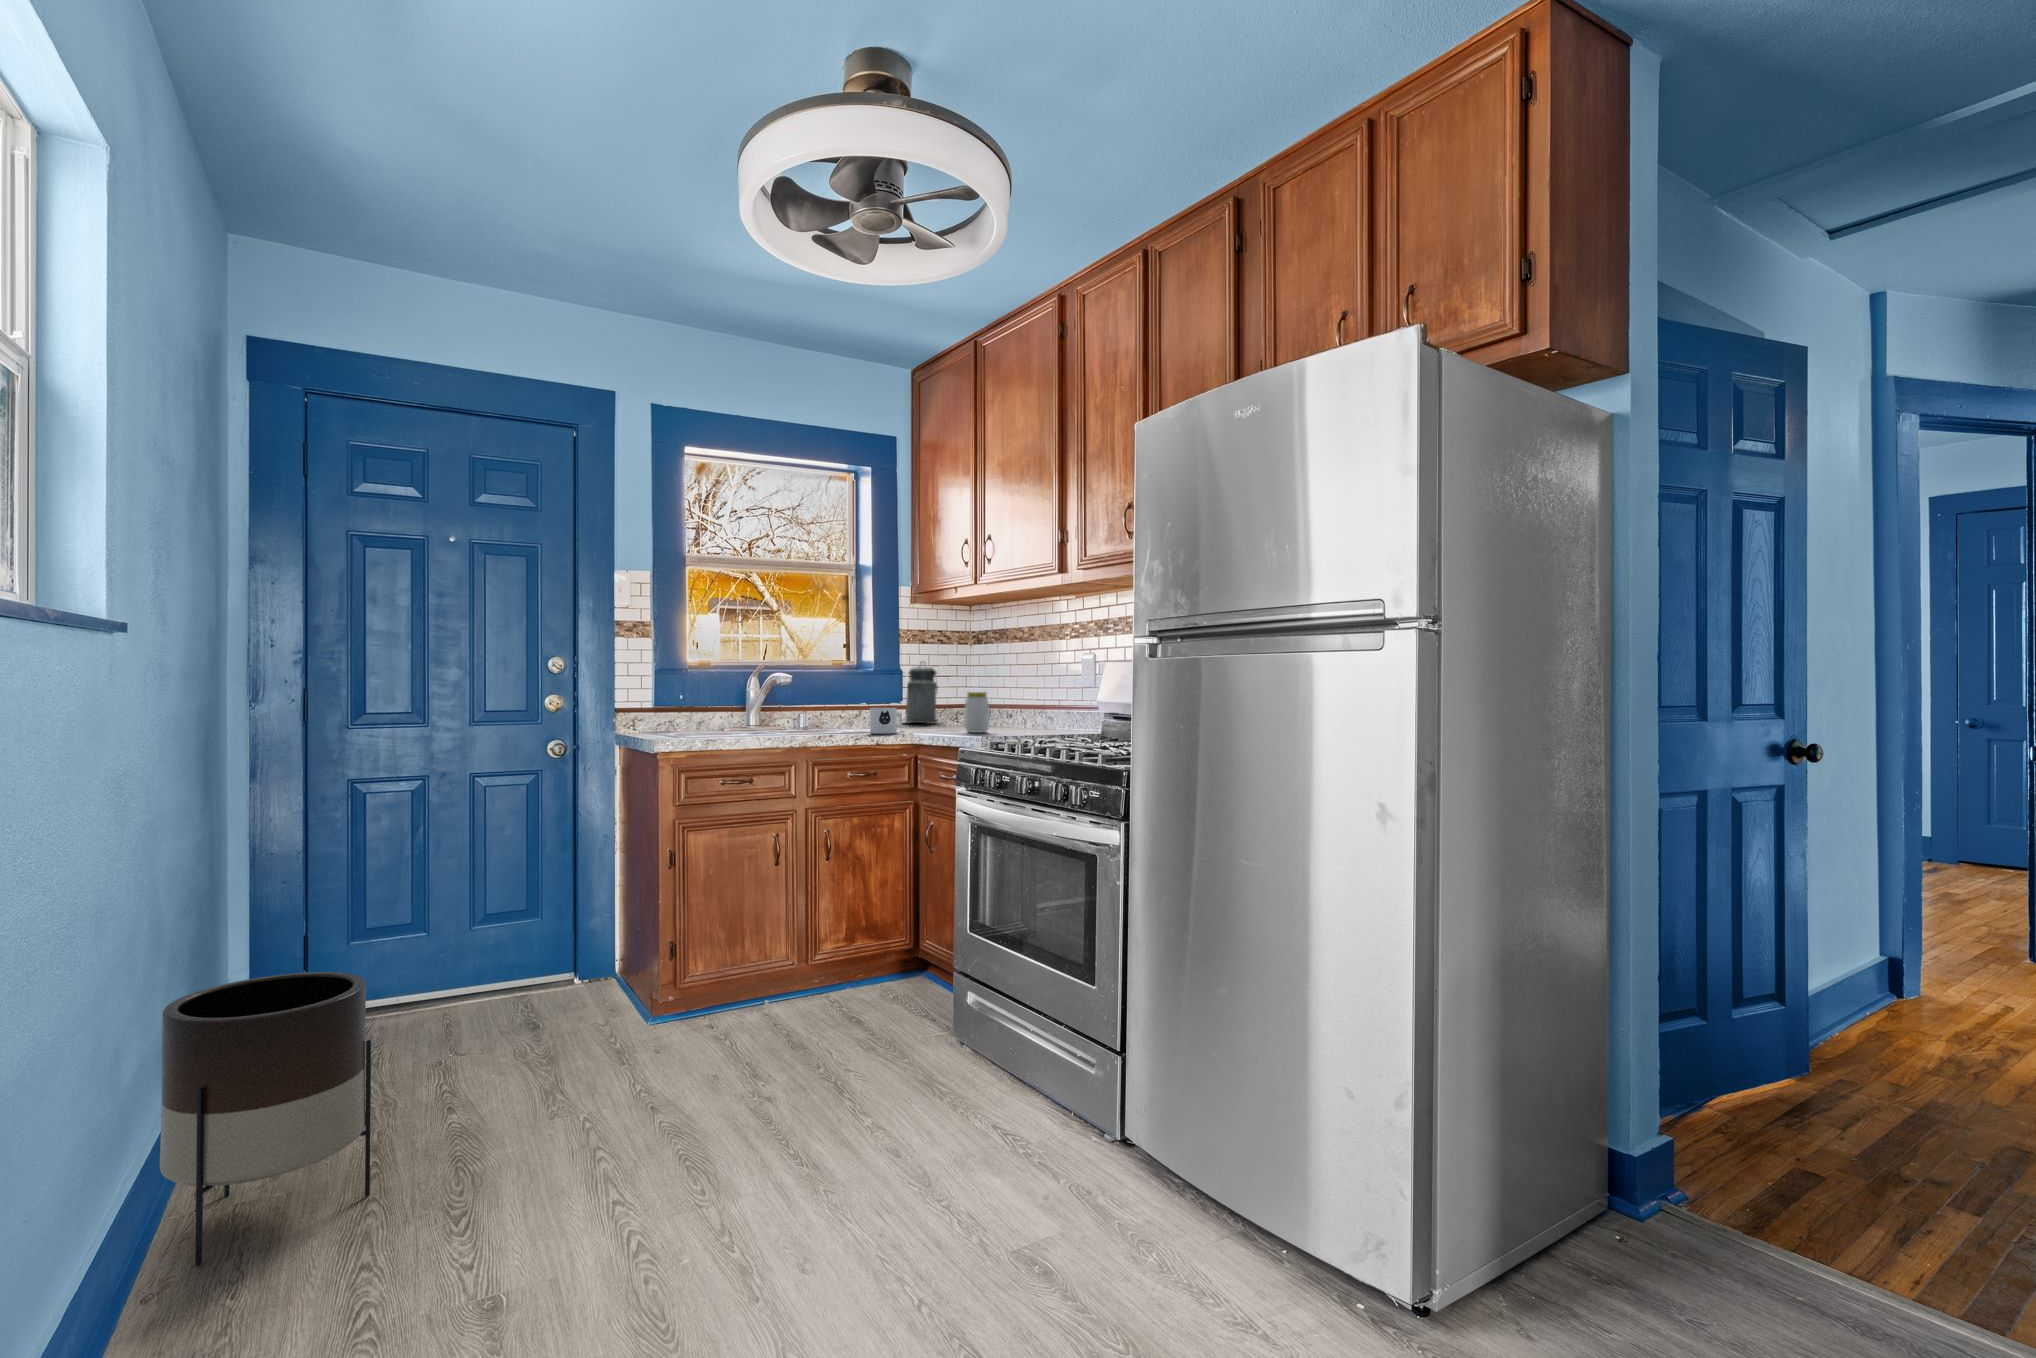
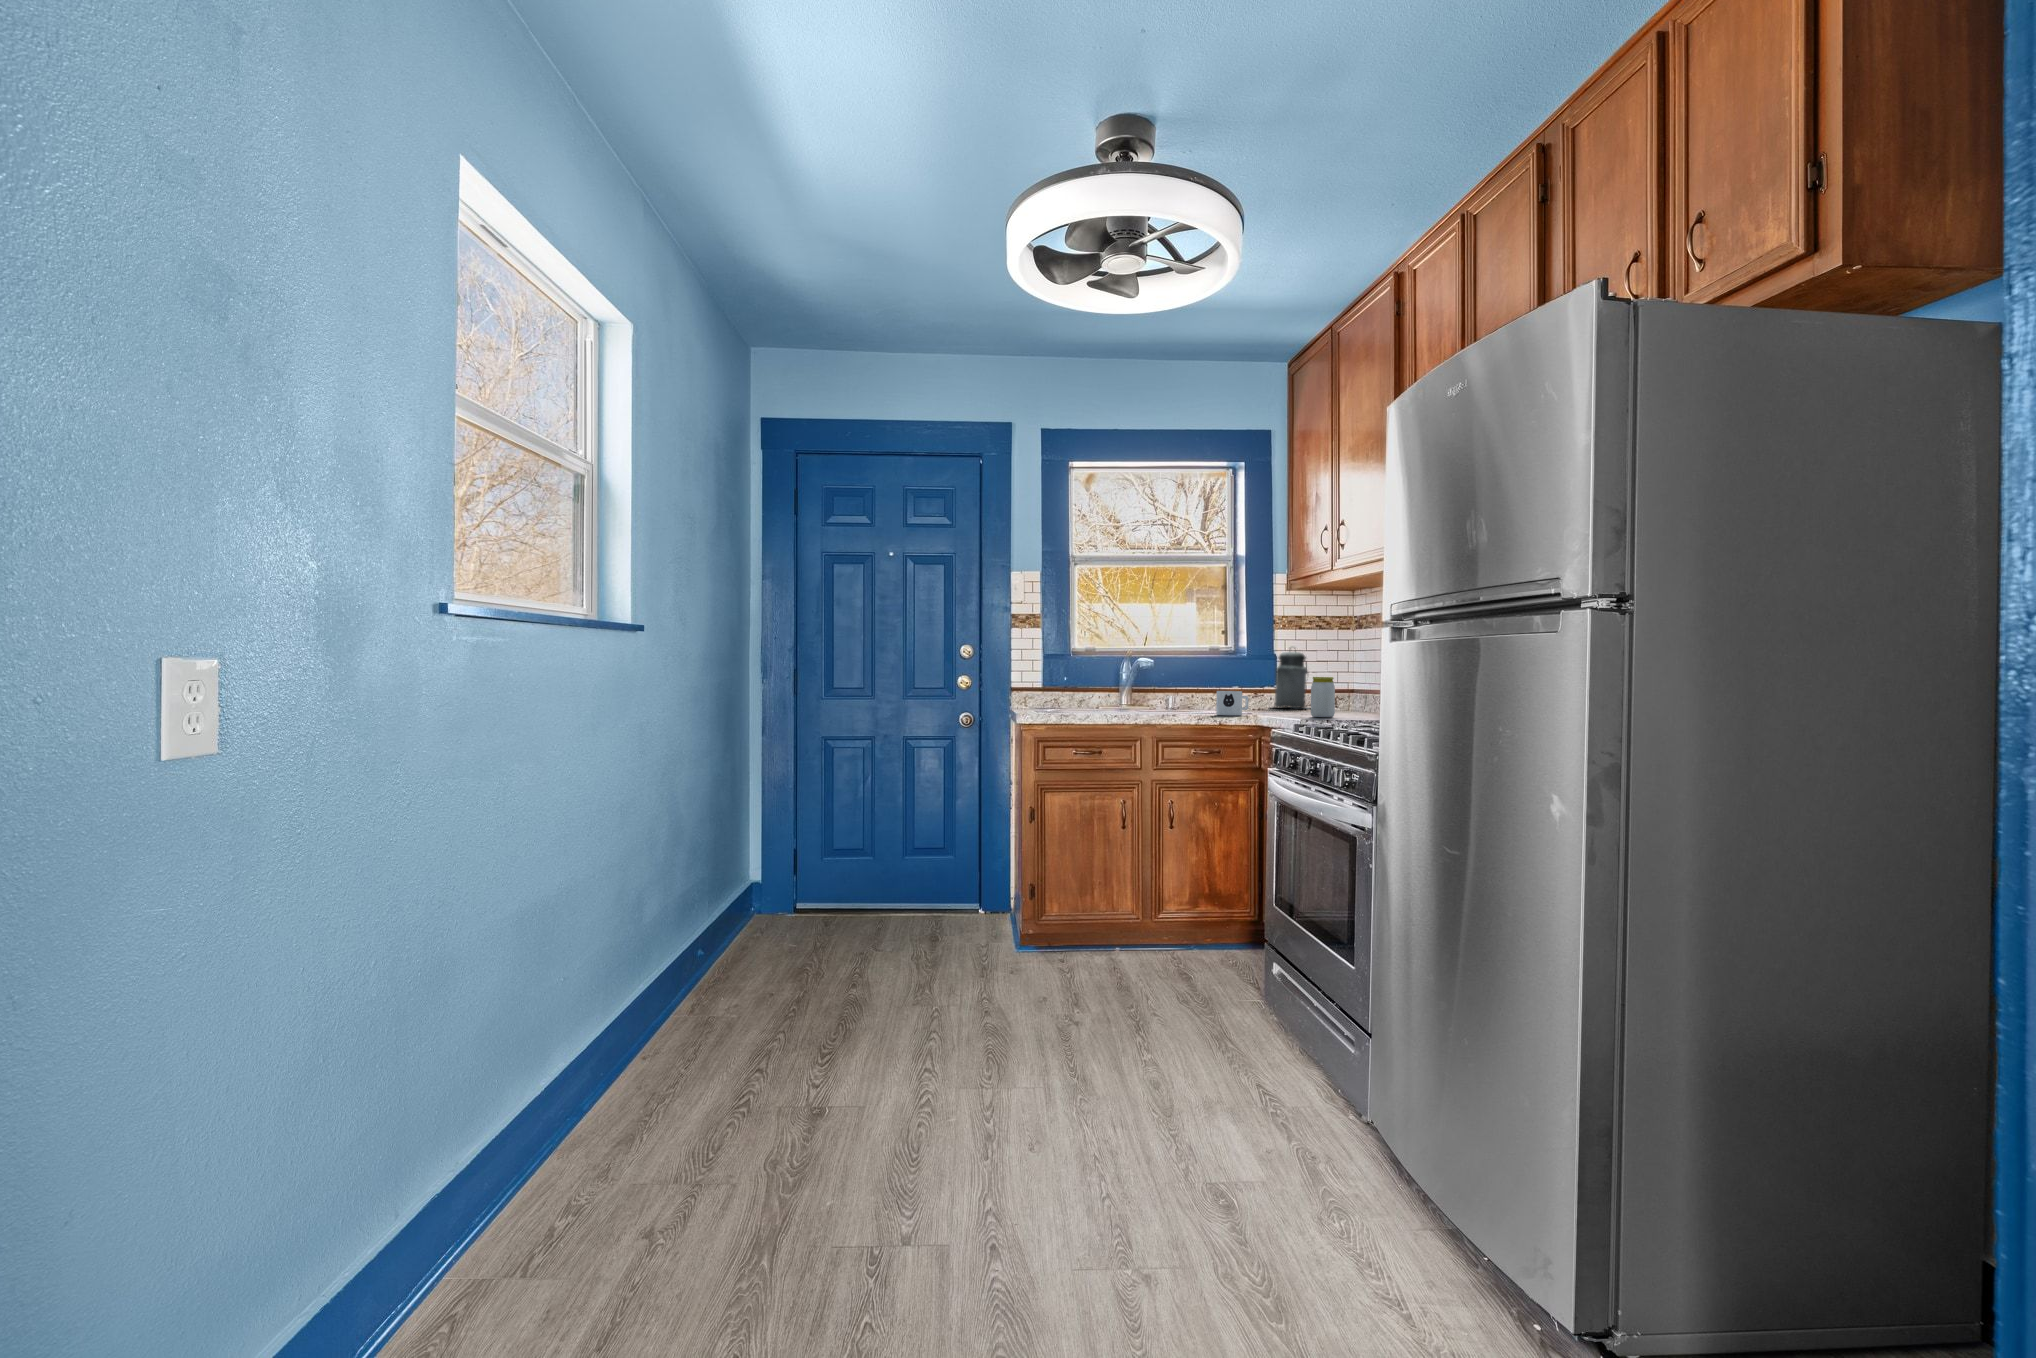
planter: present [160,972,371,1266] -> none [663,868,783,1050]

